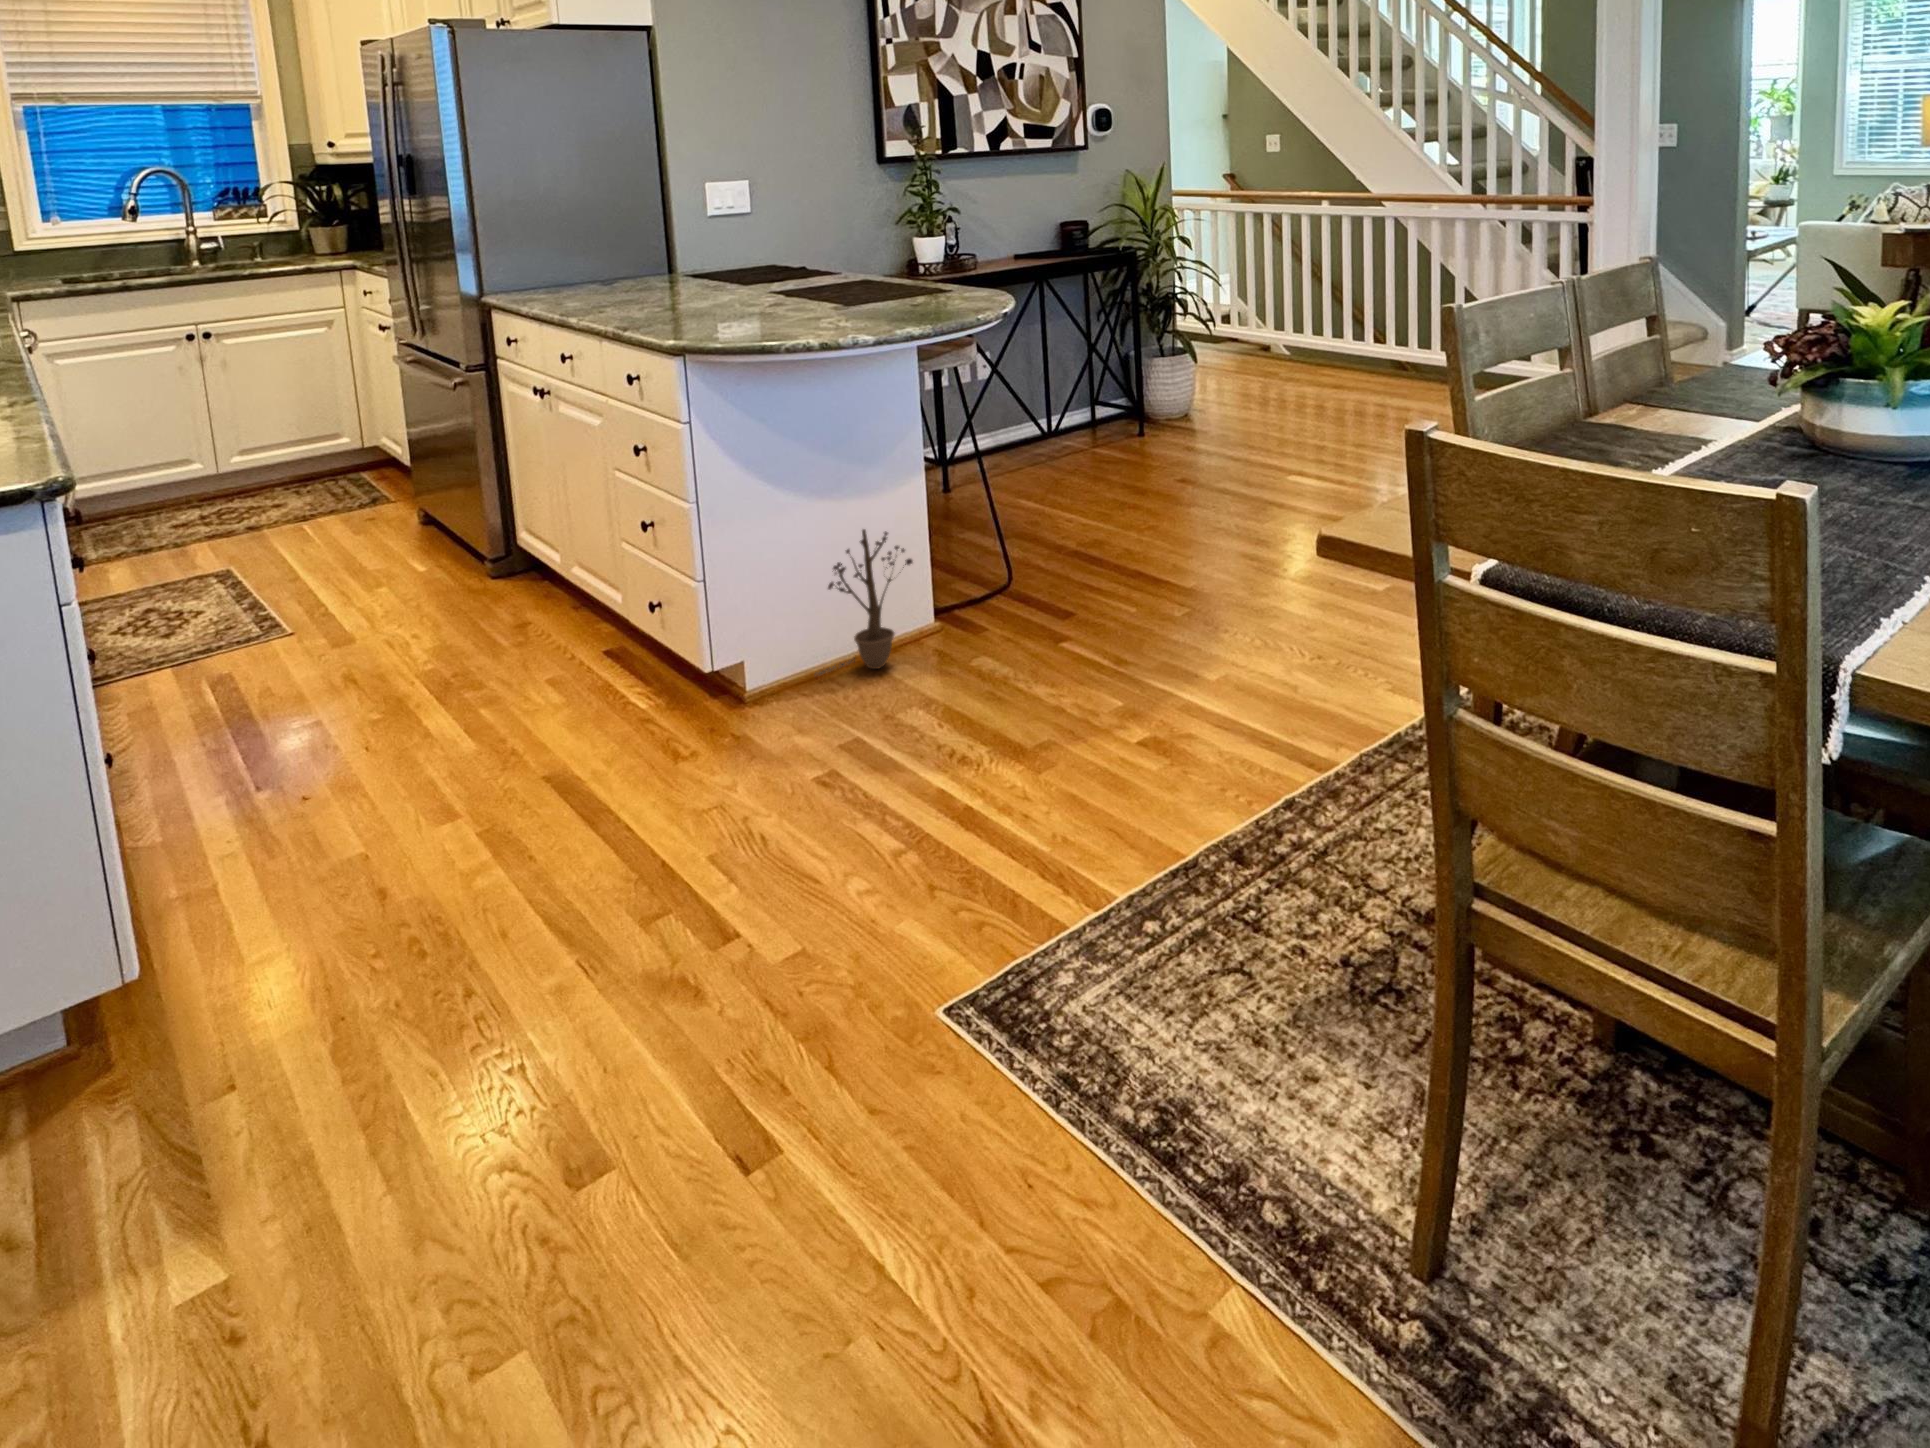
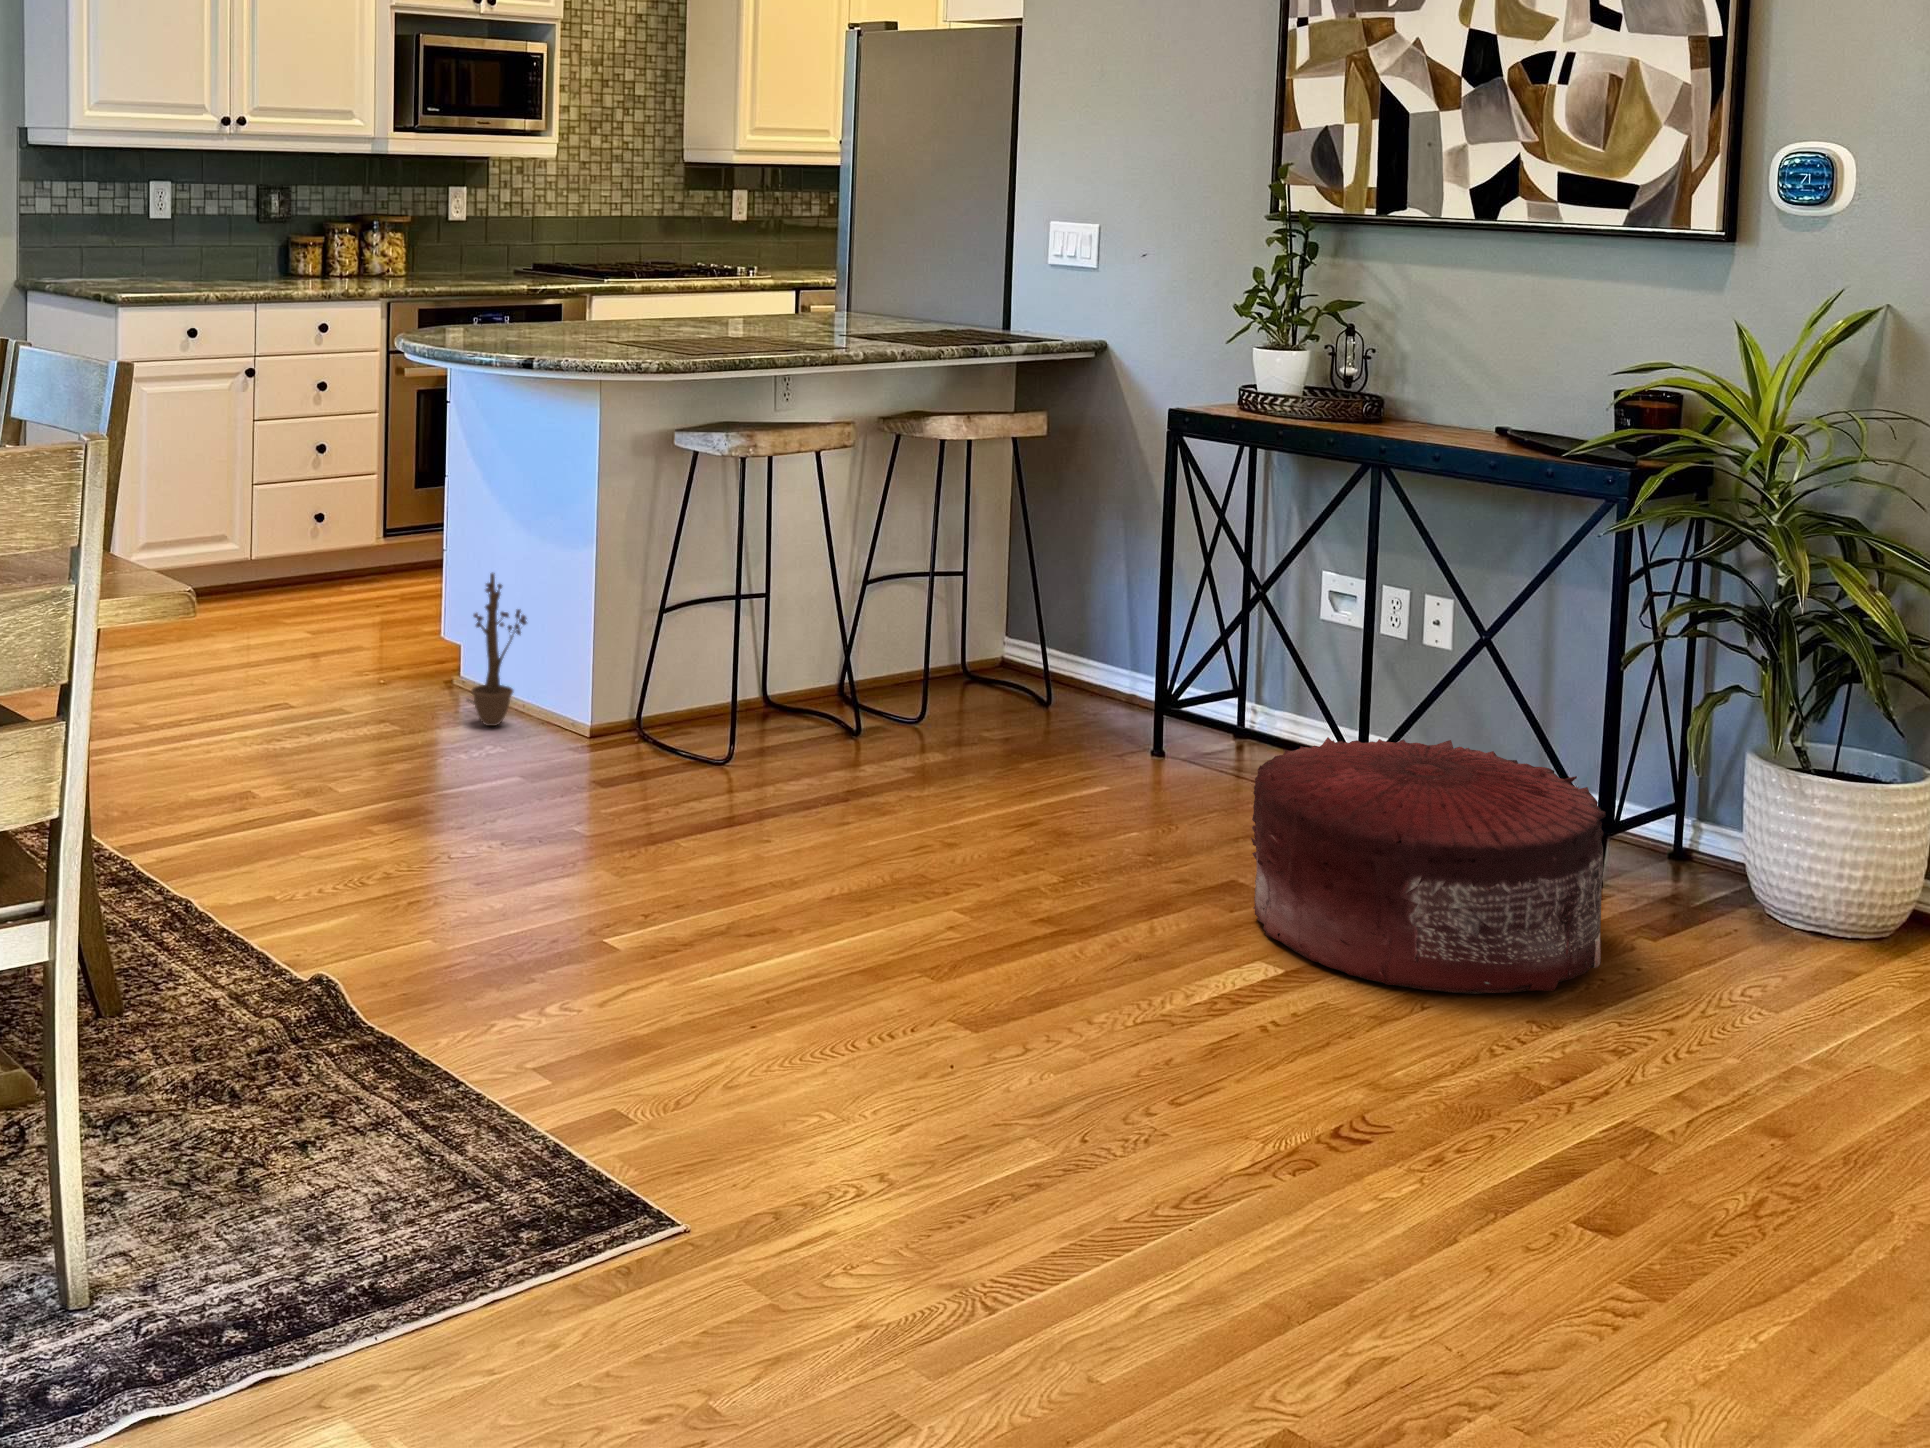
pouf: none [1152,376,1302,478] -> present [1251,737,1606,993]

